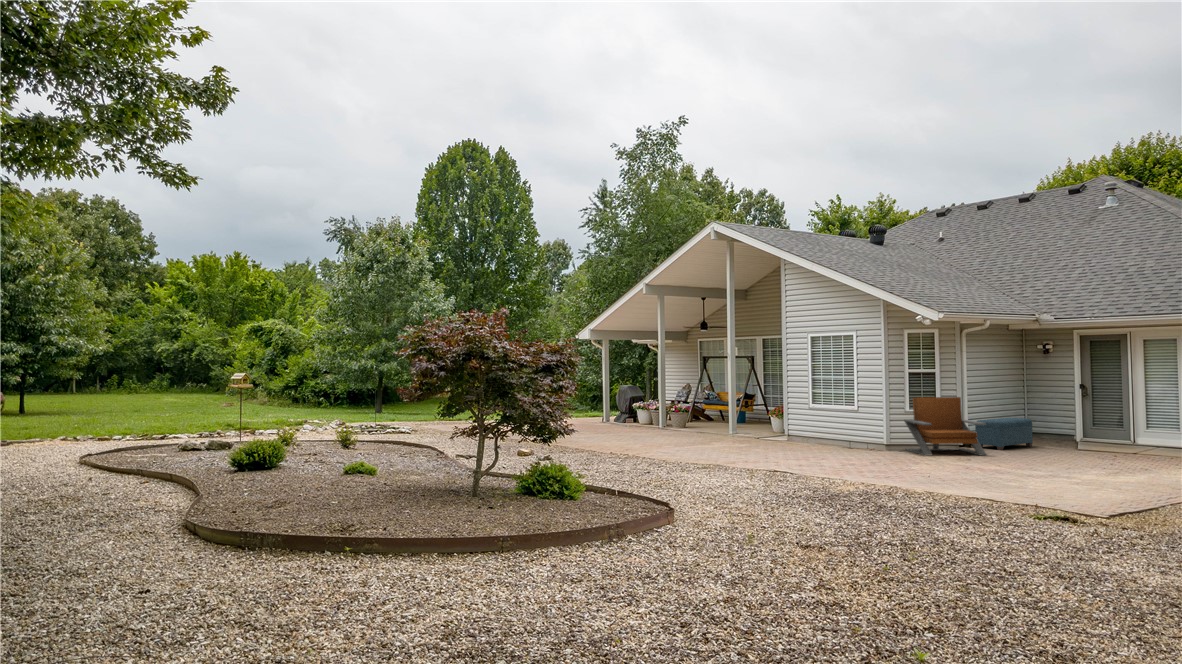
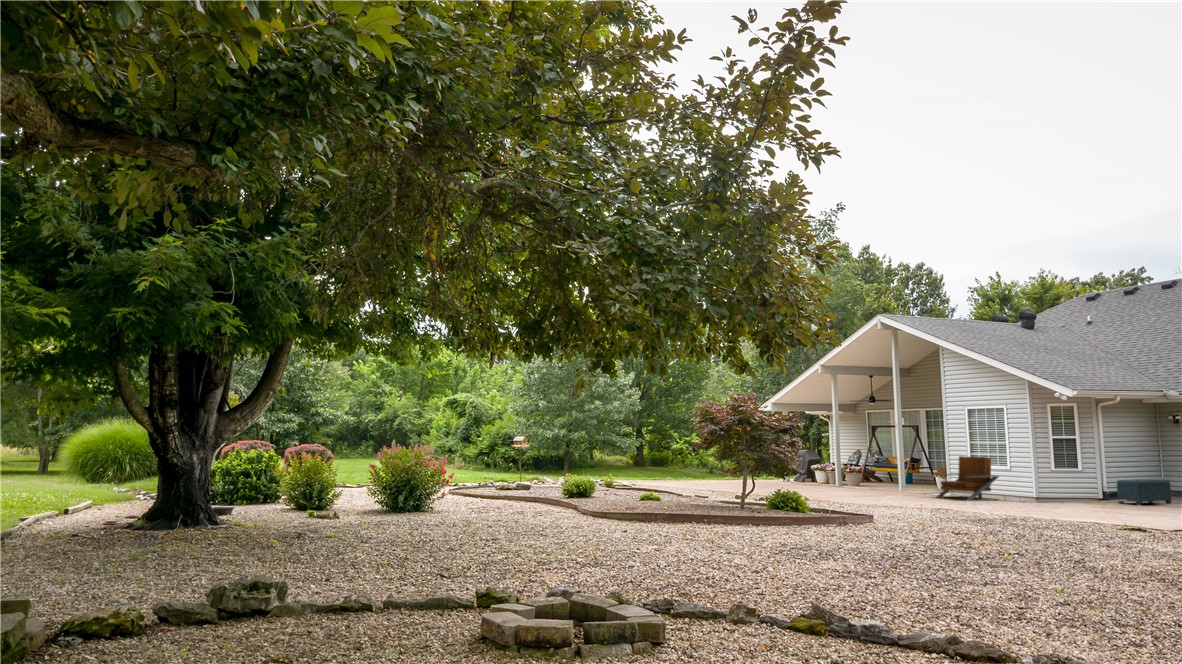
lounge chair: present [904,397,986,455] -> present [937,456,999,501]

